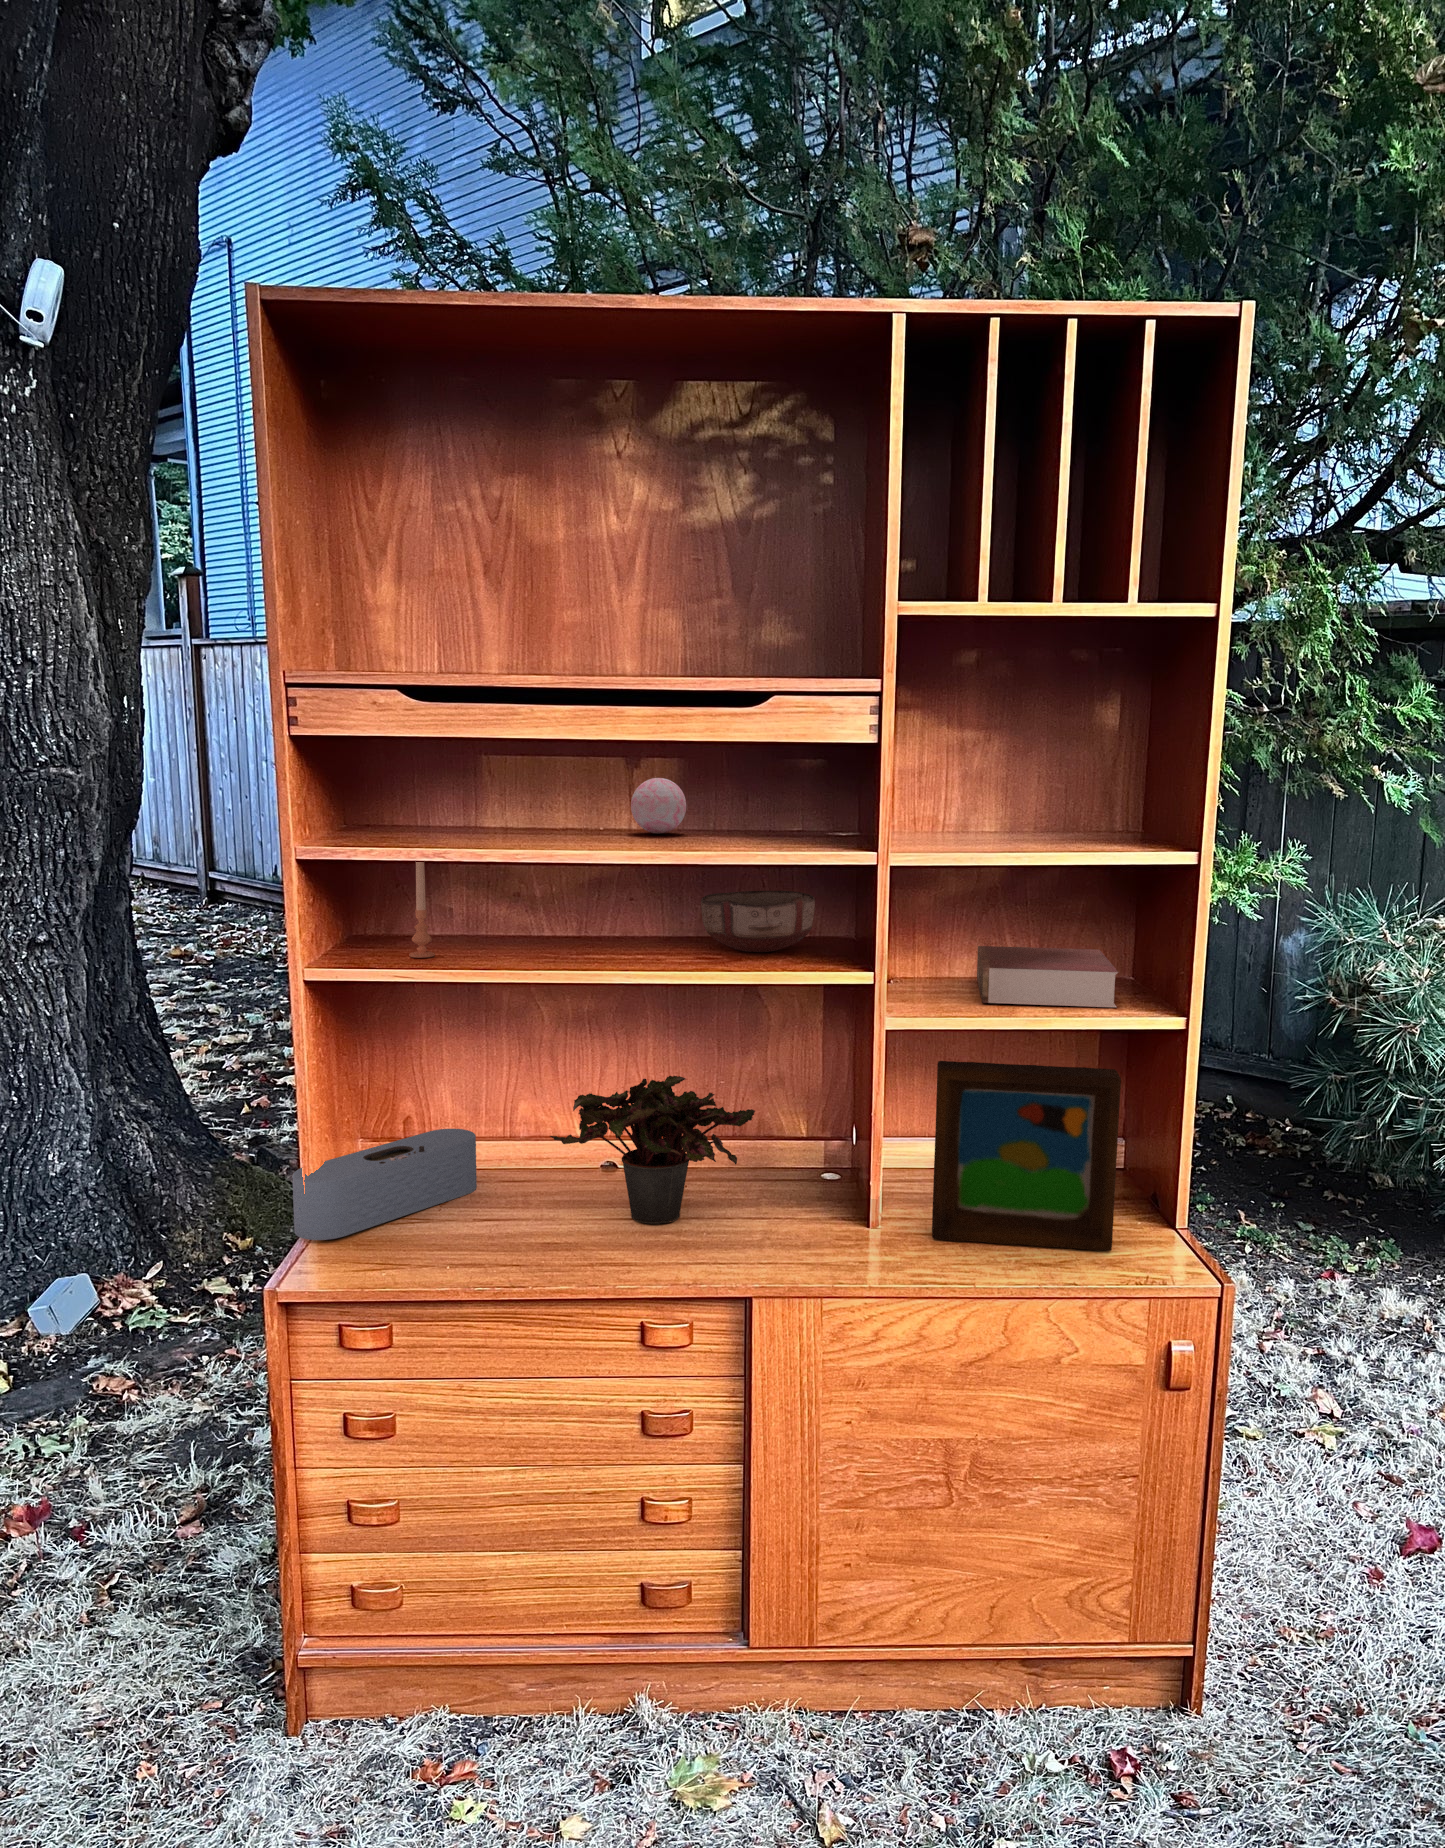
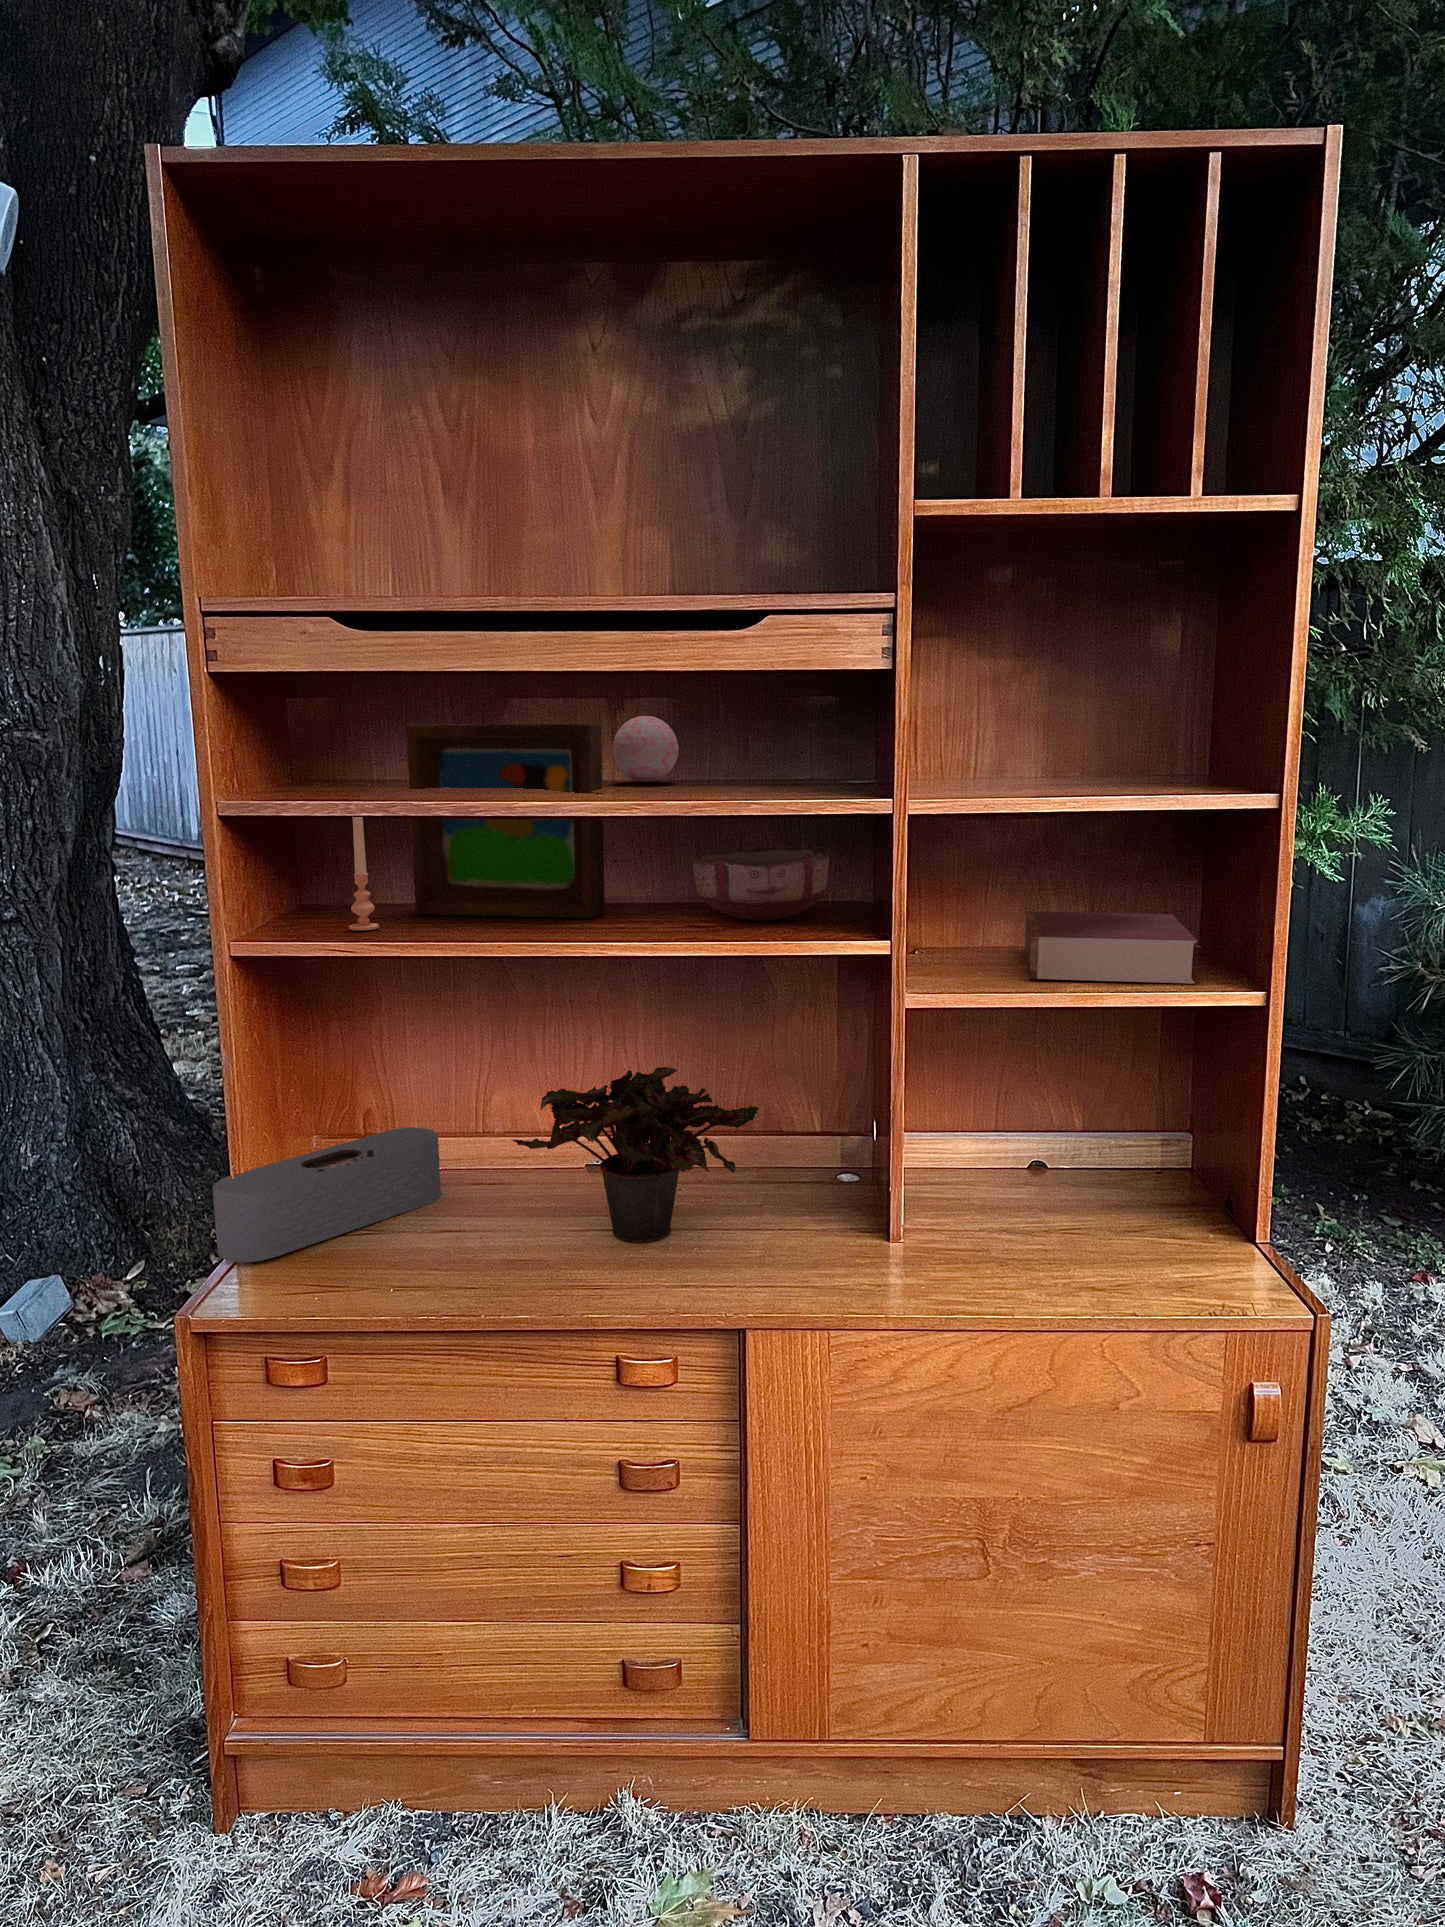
picture frame: present [932,1061,1121,1251] -> present [406,723,605,918]

